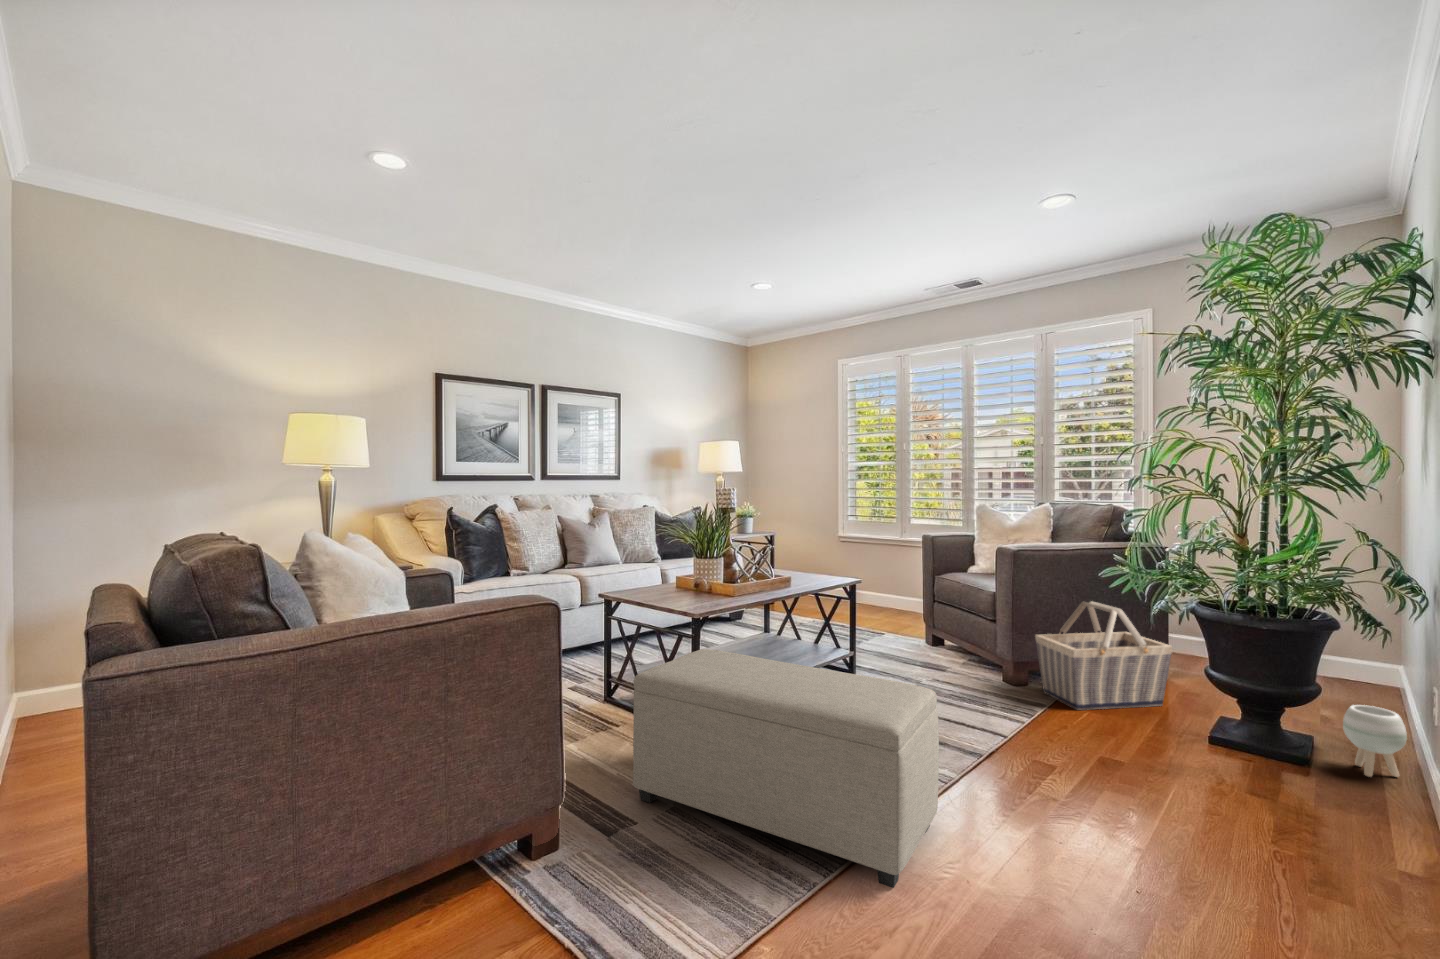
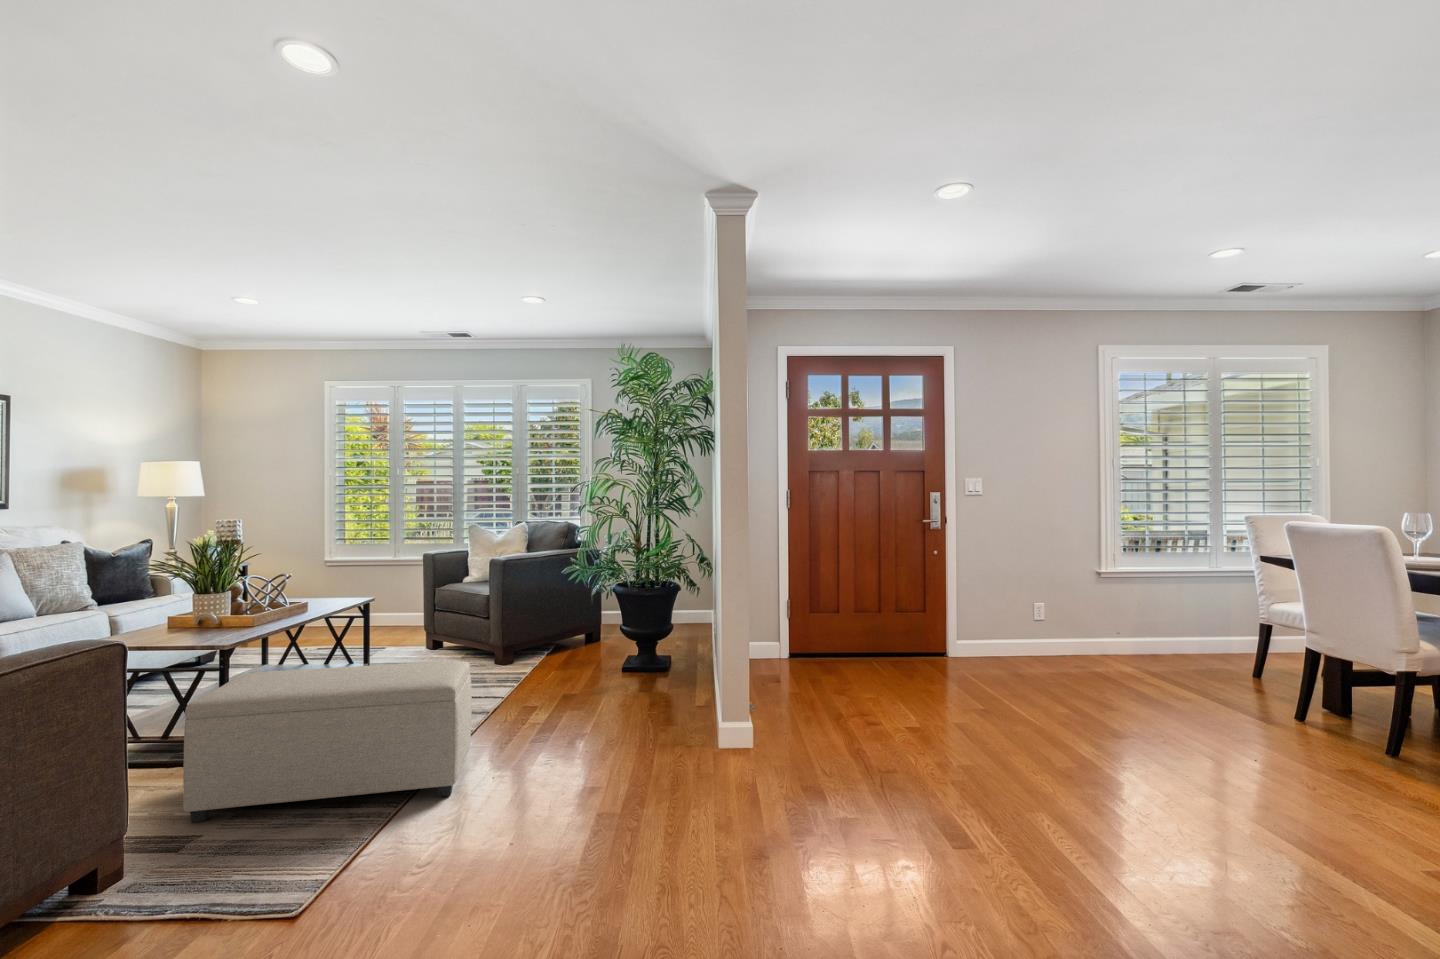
basket: present [1035,601,1172,710] -> none [519,593,603,670]
planter: present [1343,705,1407,777] -> none [683,630,707,668]

